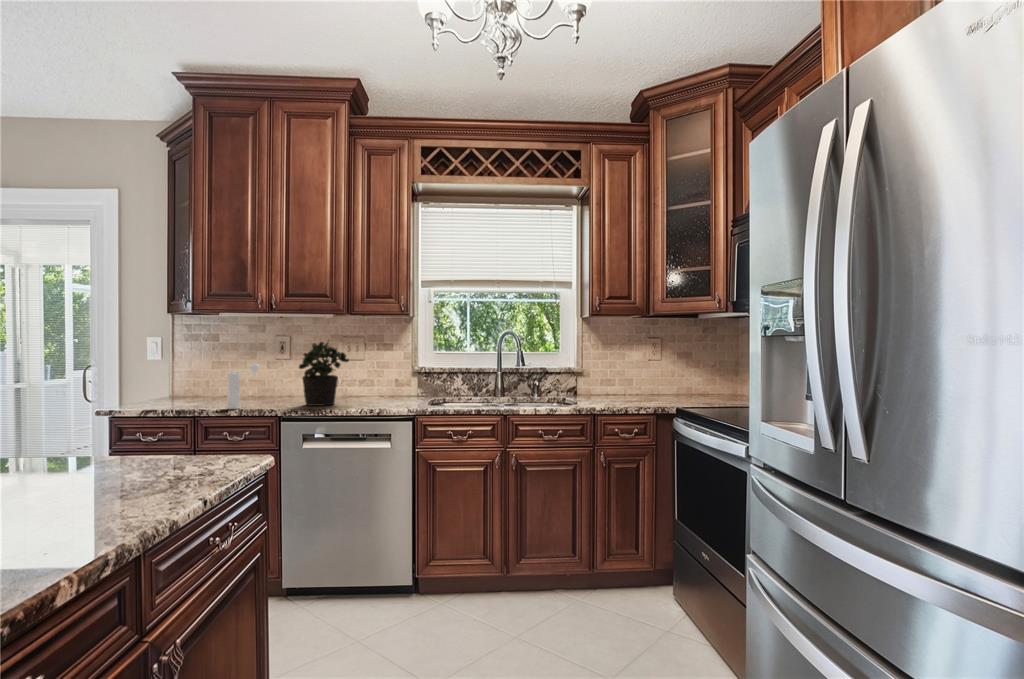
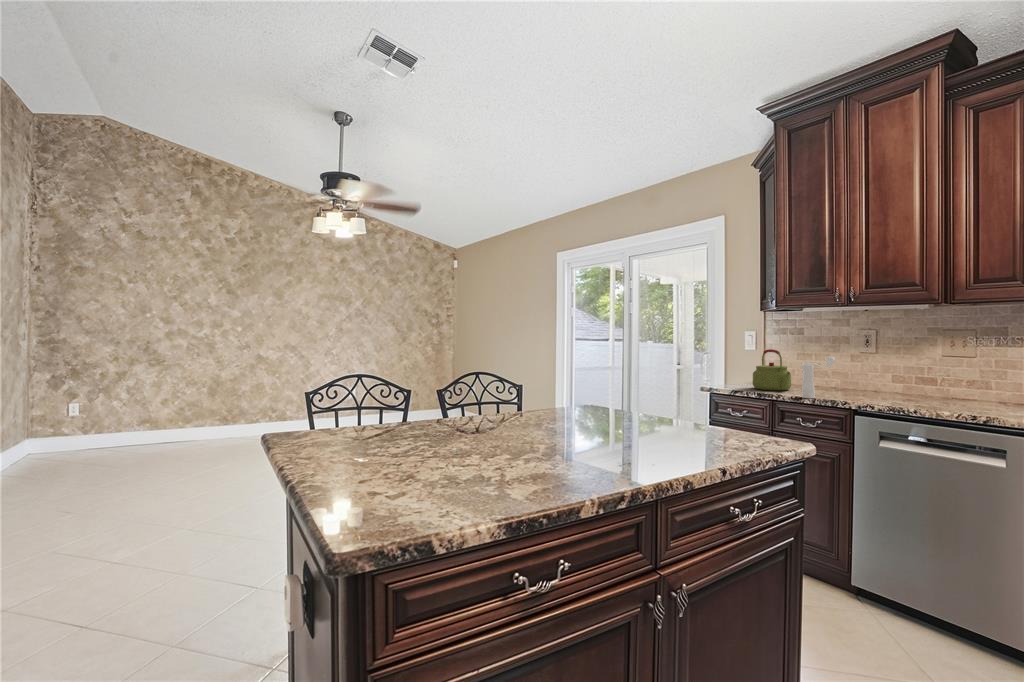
potted plant: present [299,340,349,406] -> none [880,333,949,406]
kettle: none [164,358,211,406] -> present [753,349,791,391]

